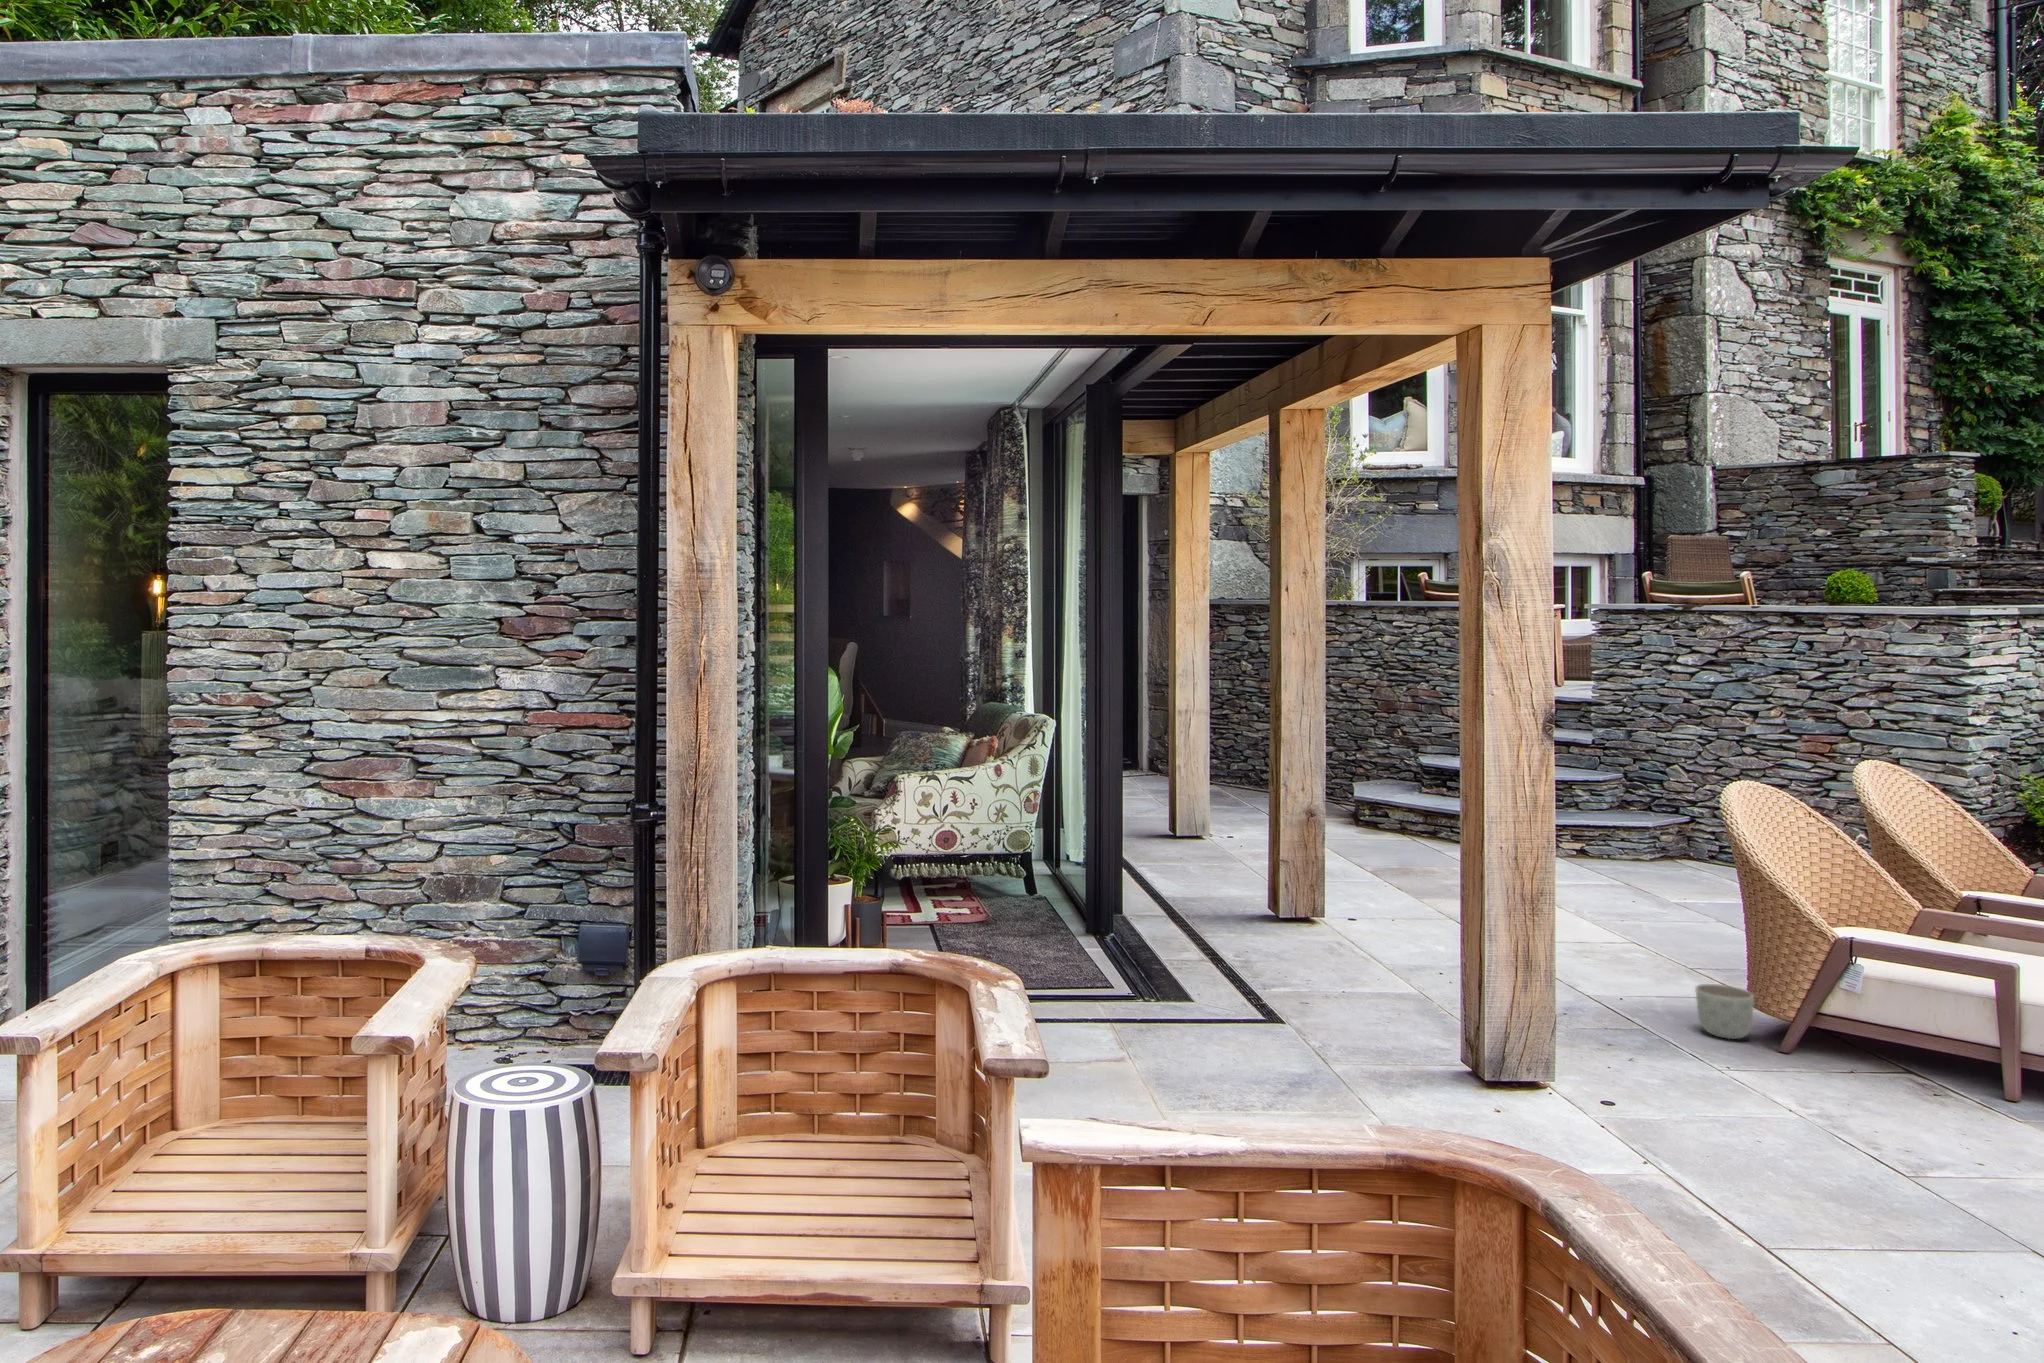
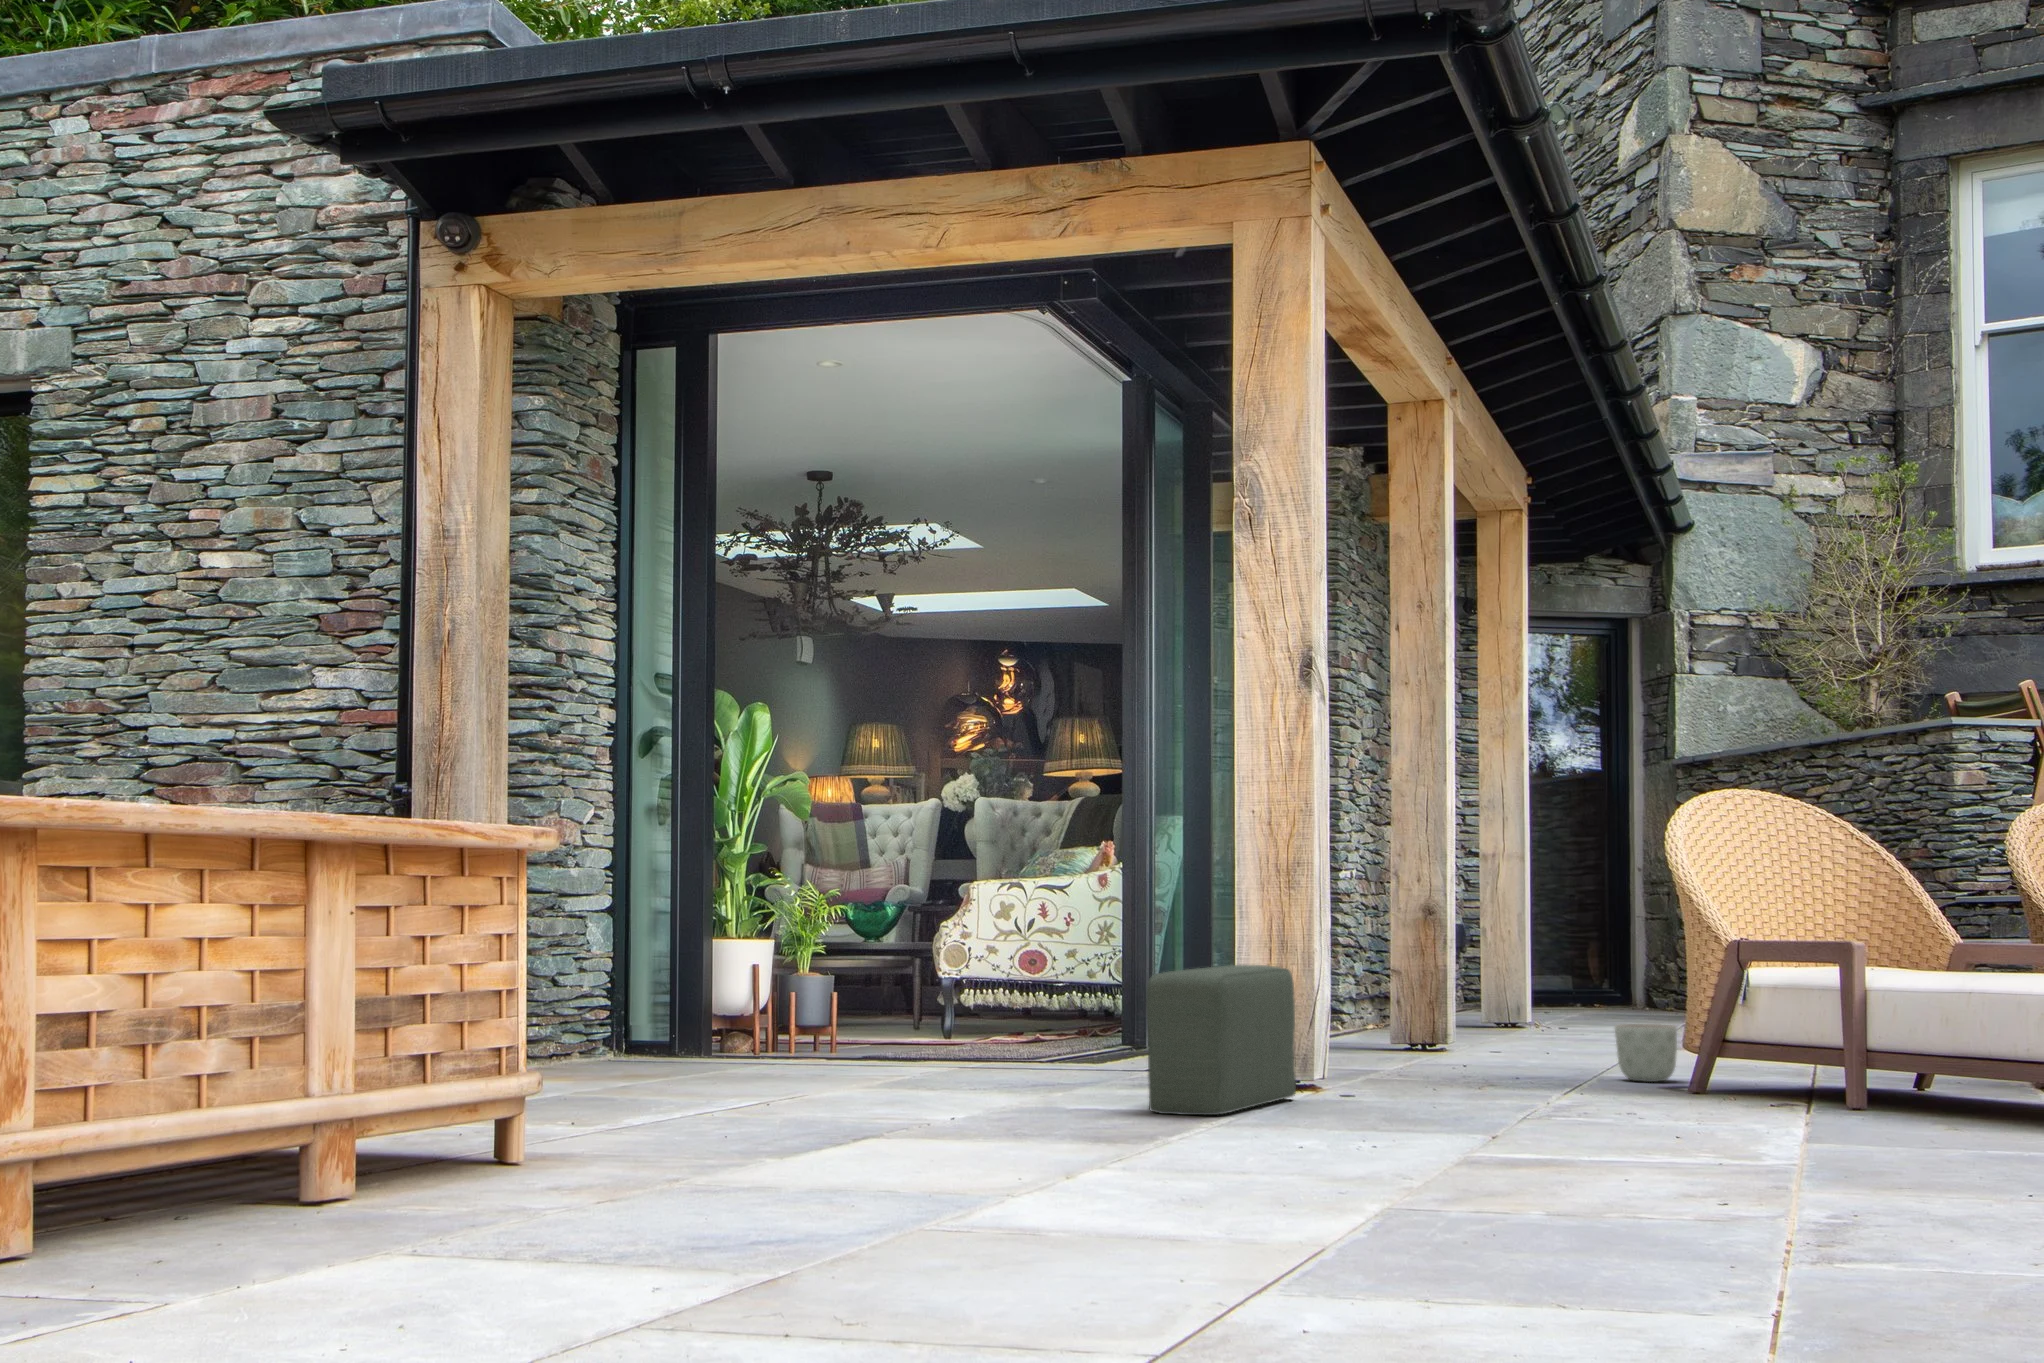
pouf: none [1665,1057,1906,1304] -> present [1146,965,1296,1115]

